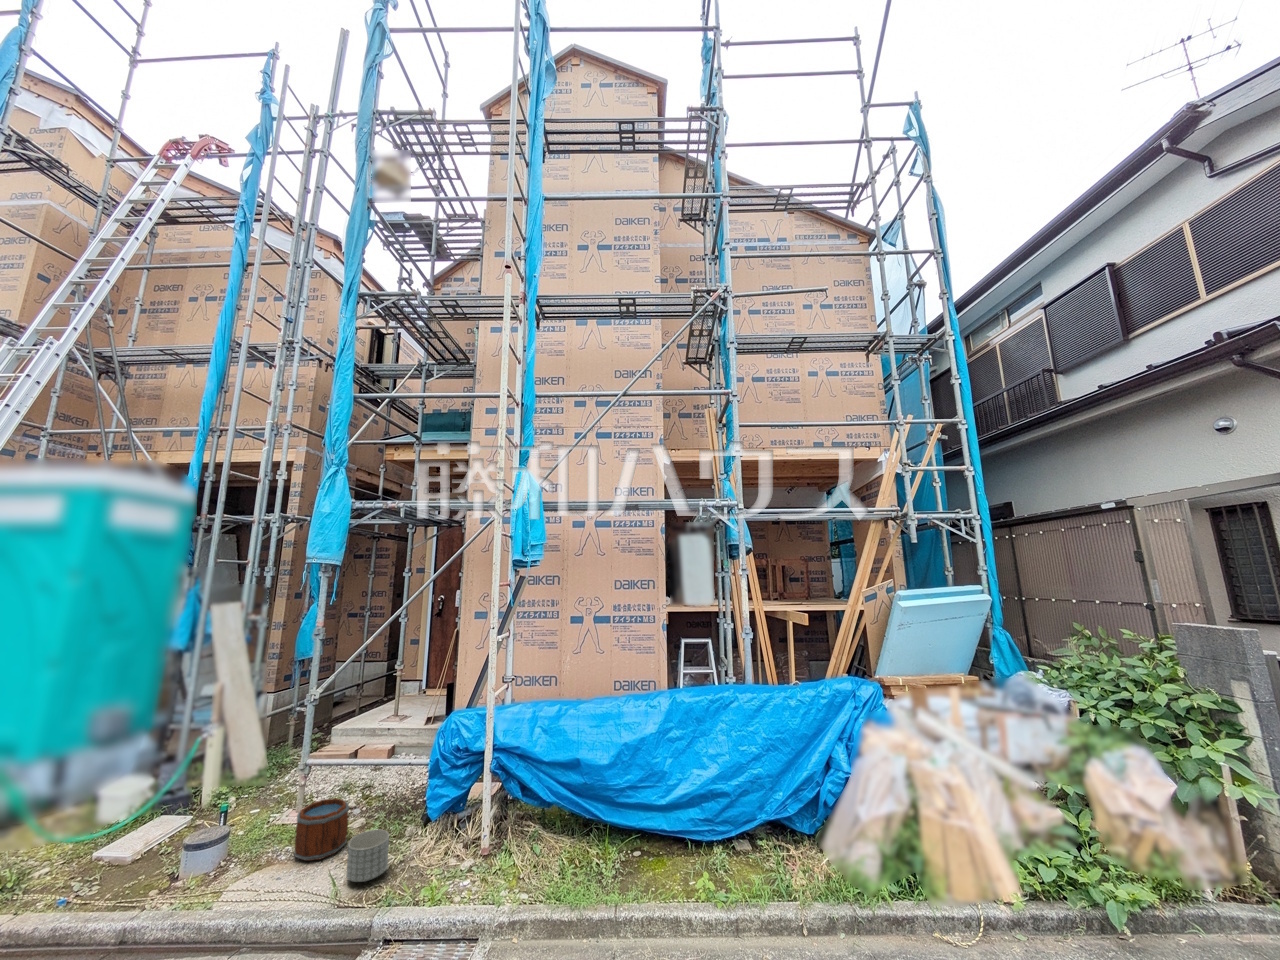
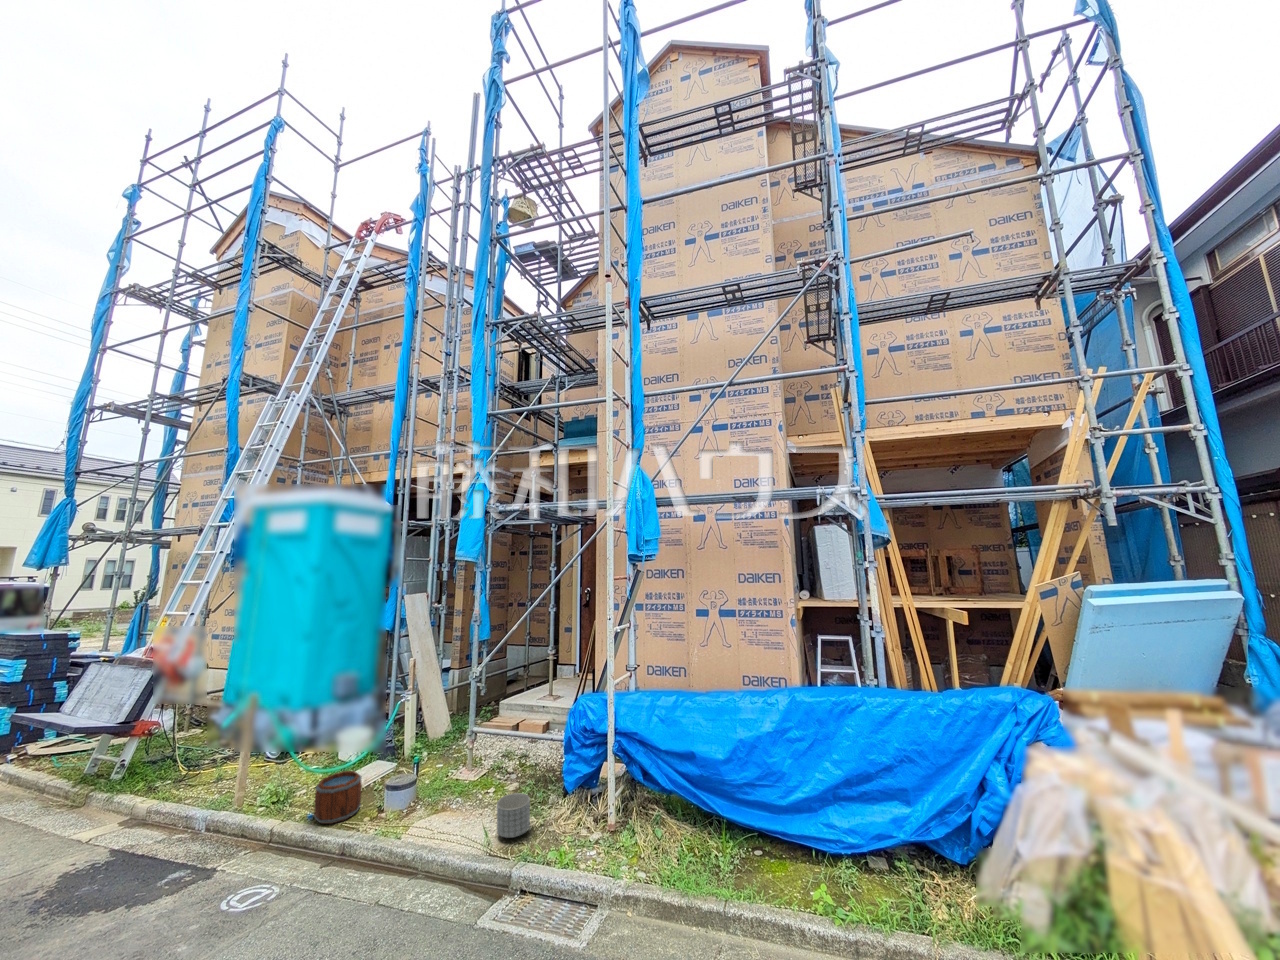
bucket: present [294,798,349,861] -> present [315,771,362,824]

